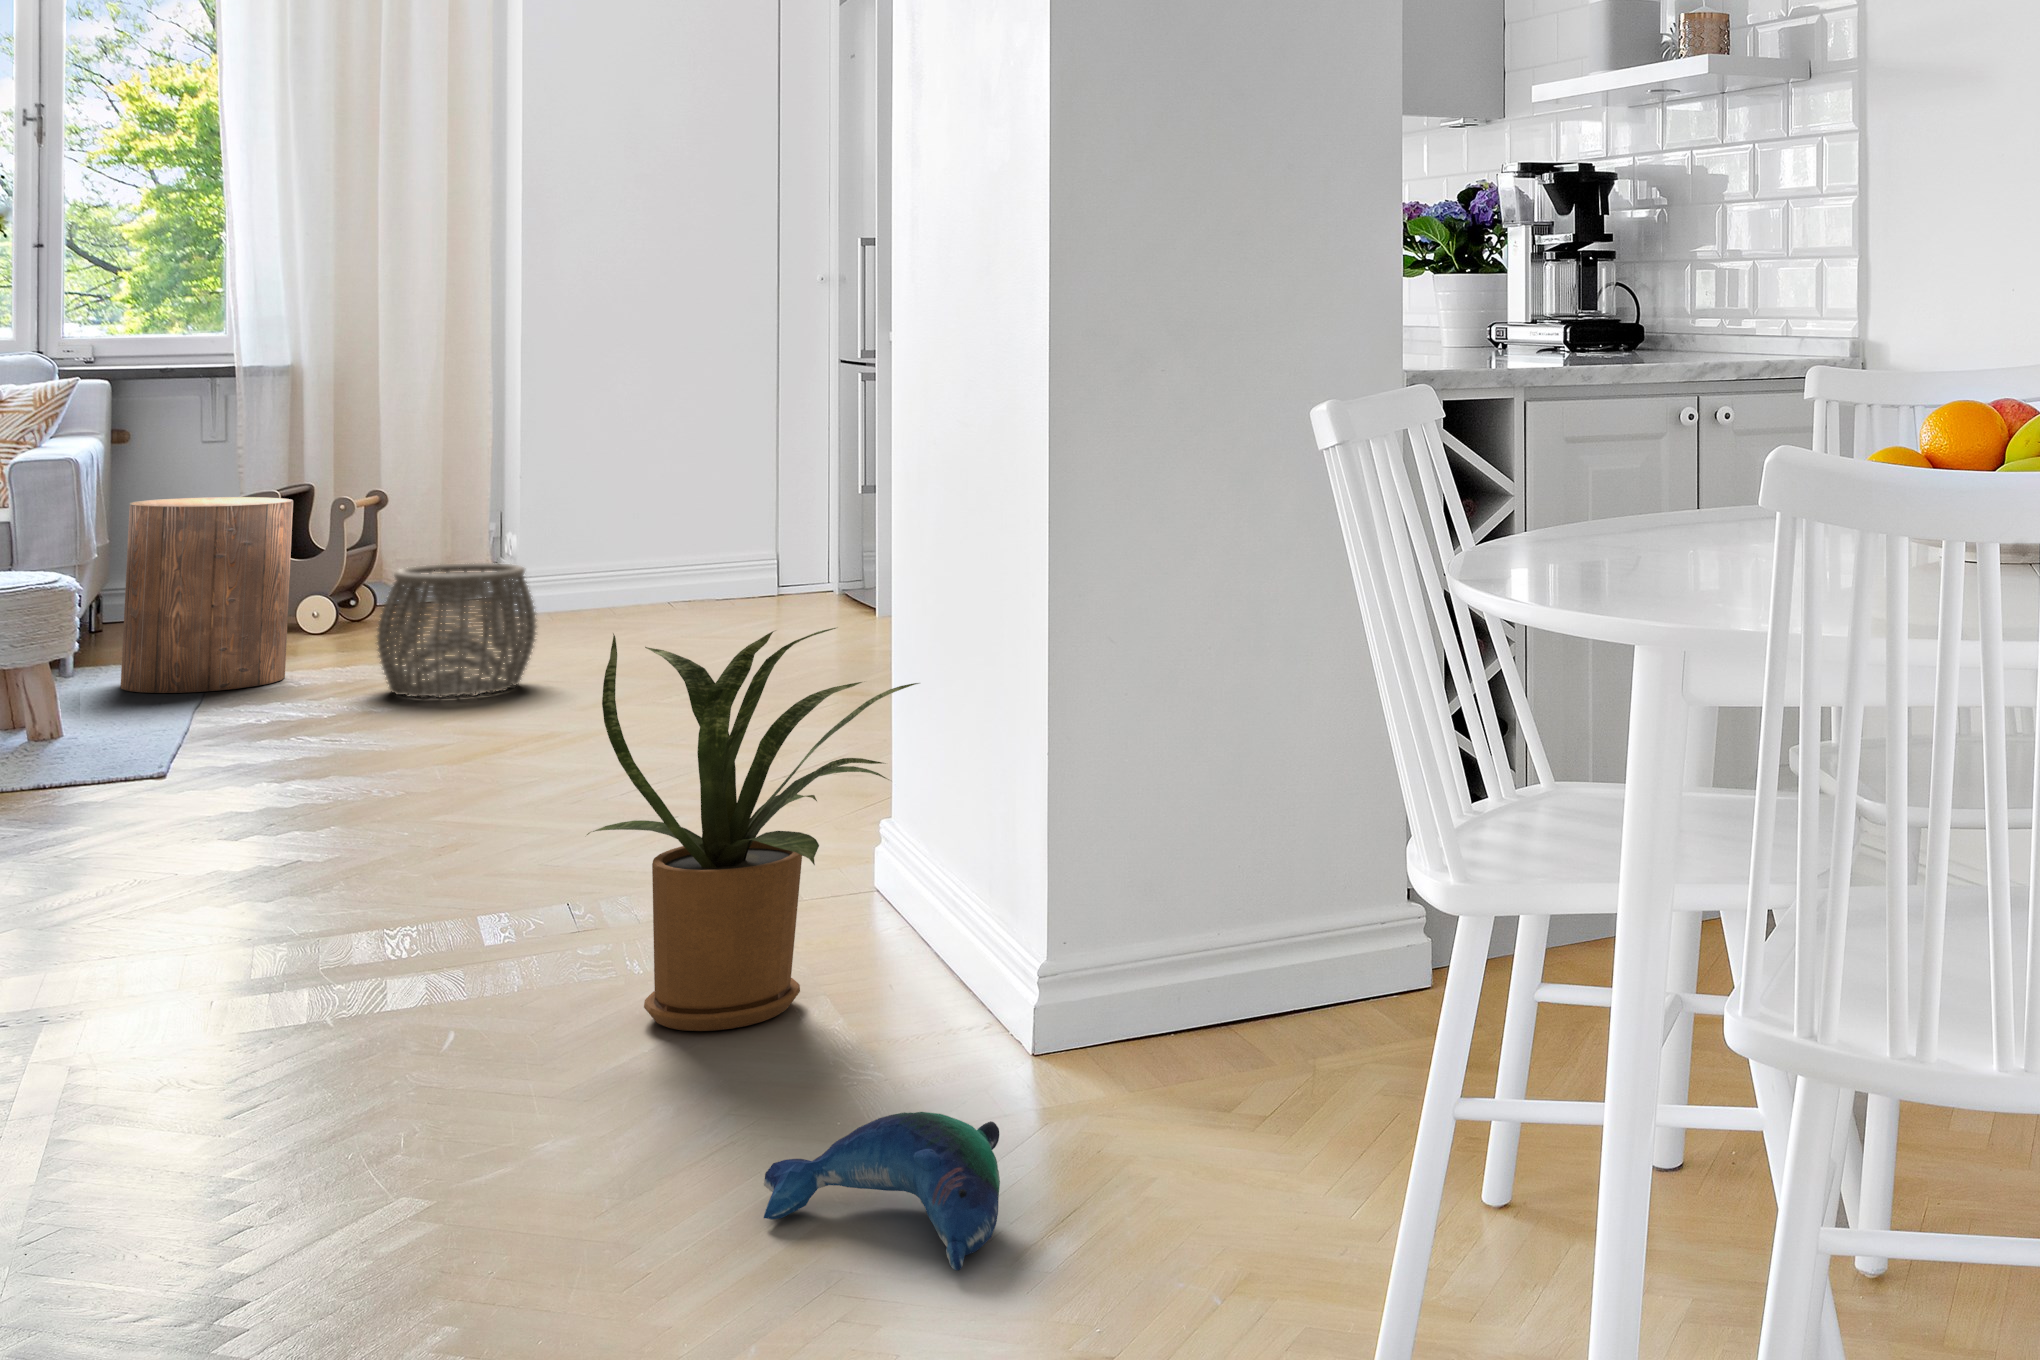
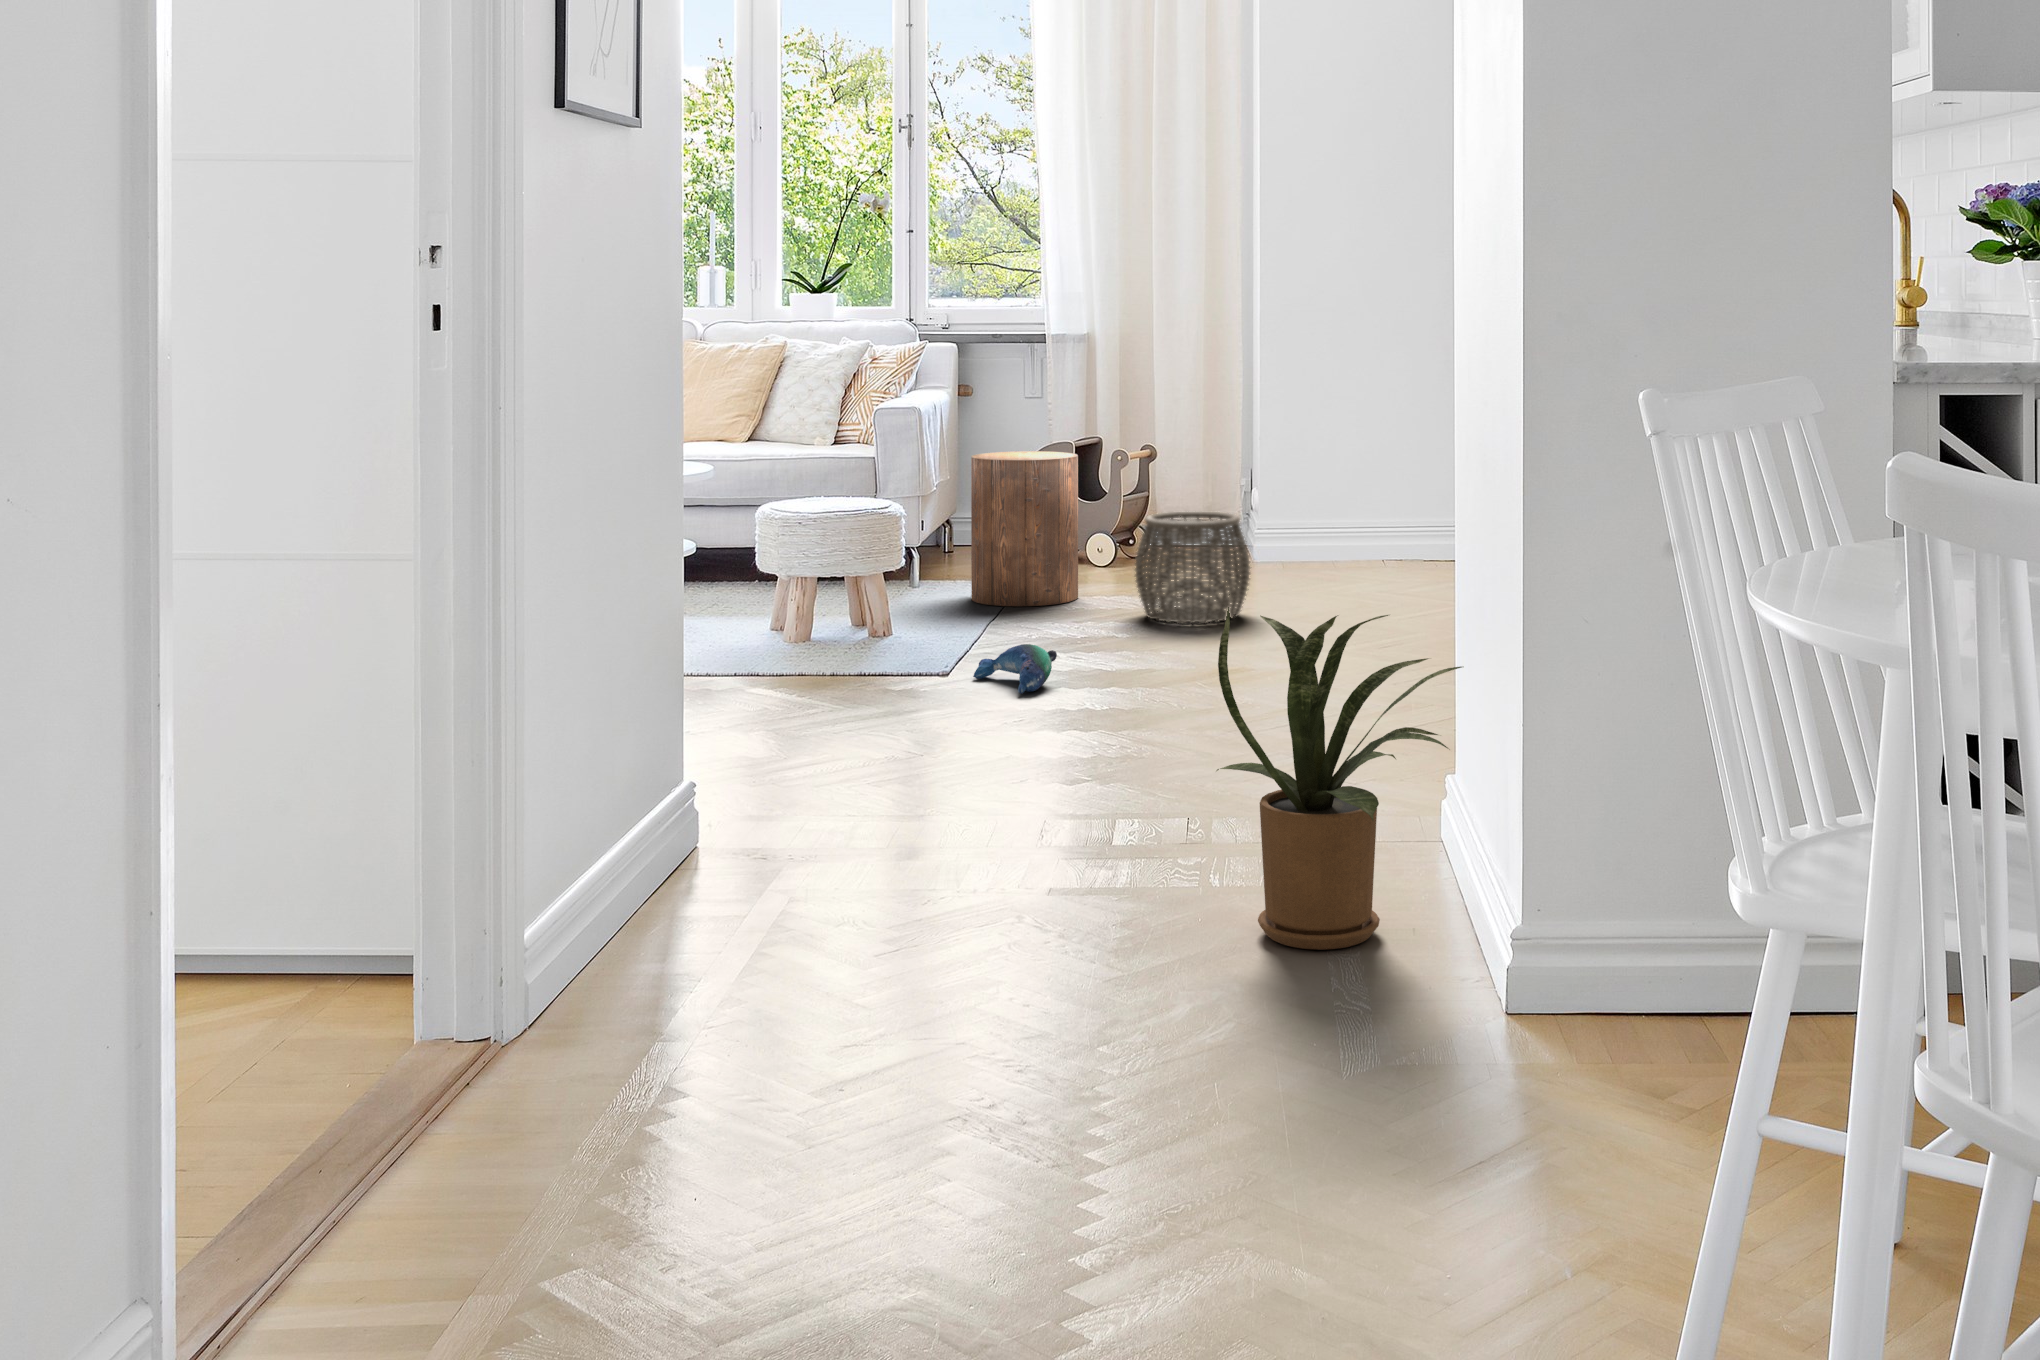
plush toy: present [764,1112,1000,1270] -> present [973,644,1057,694]

